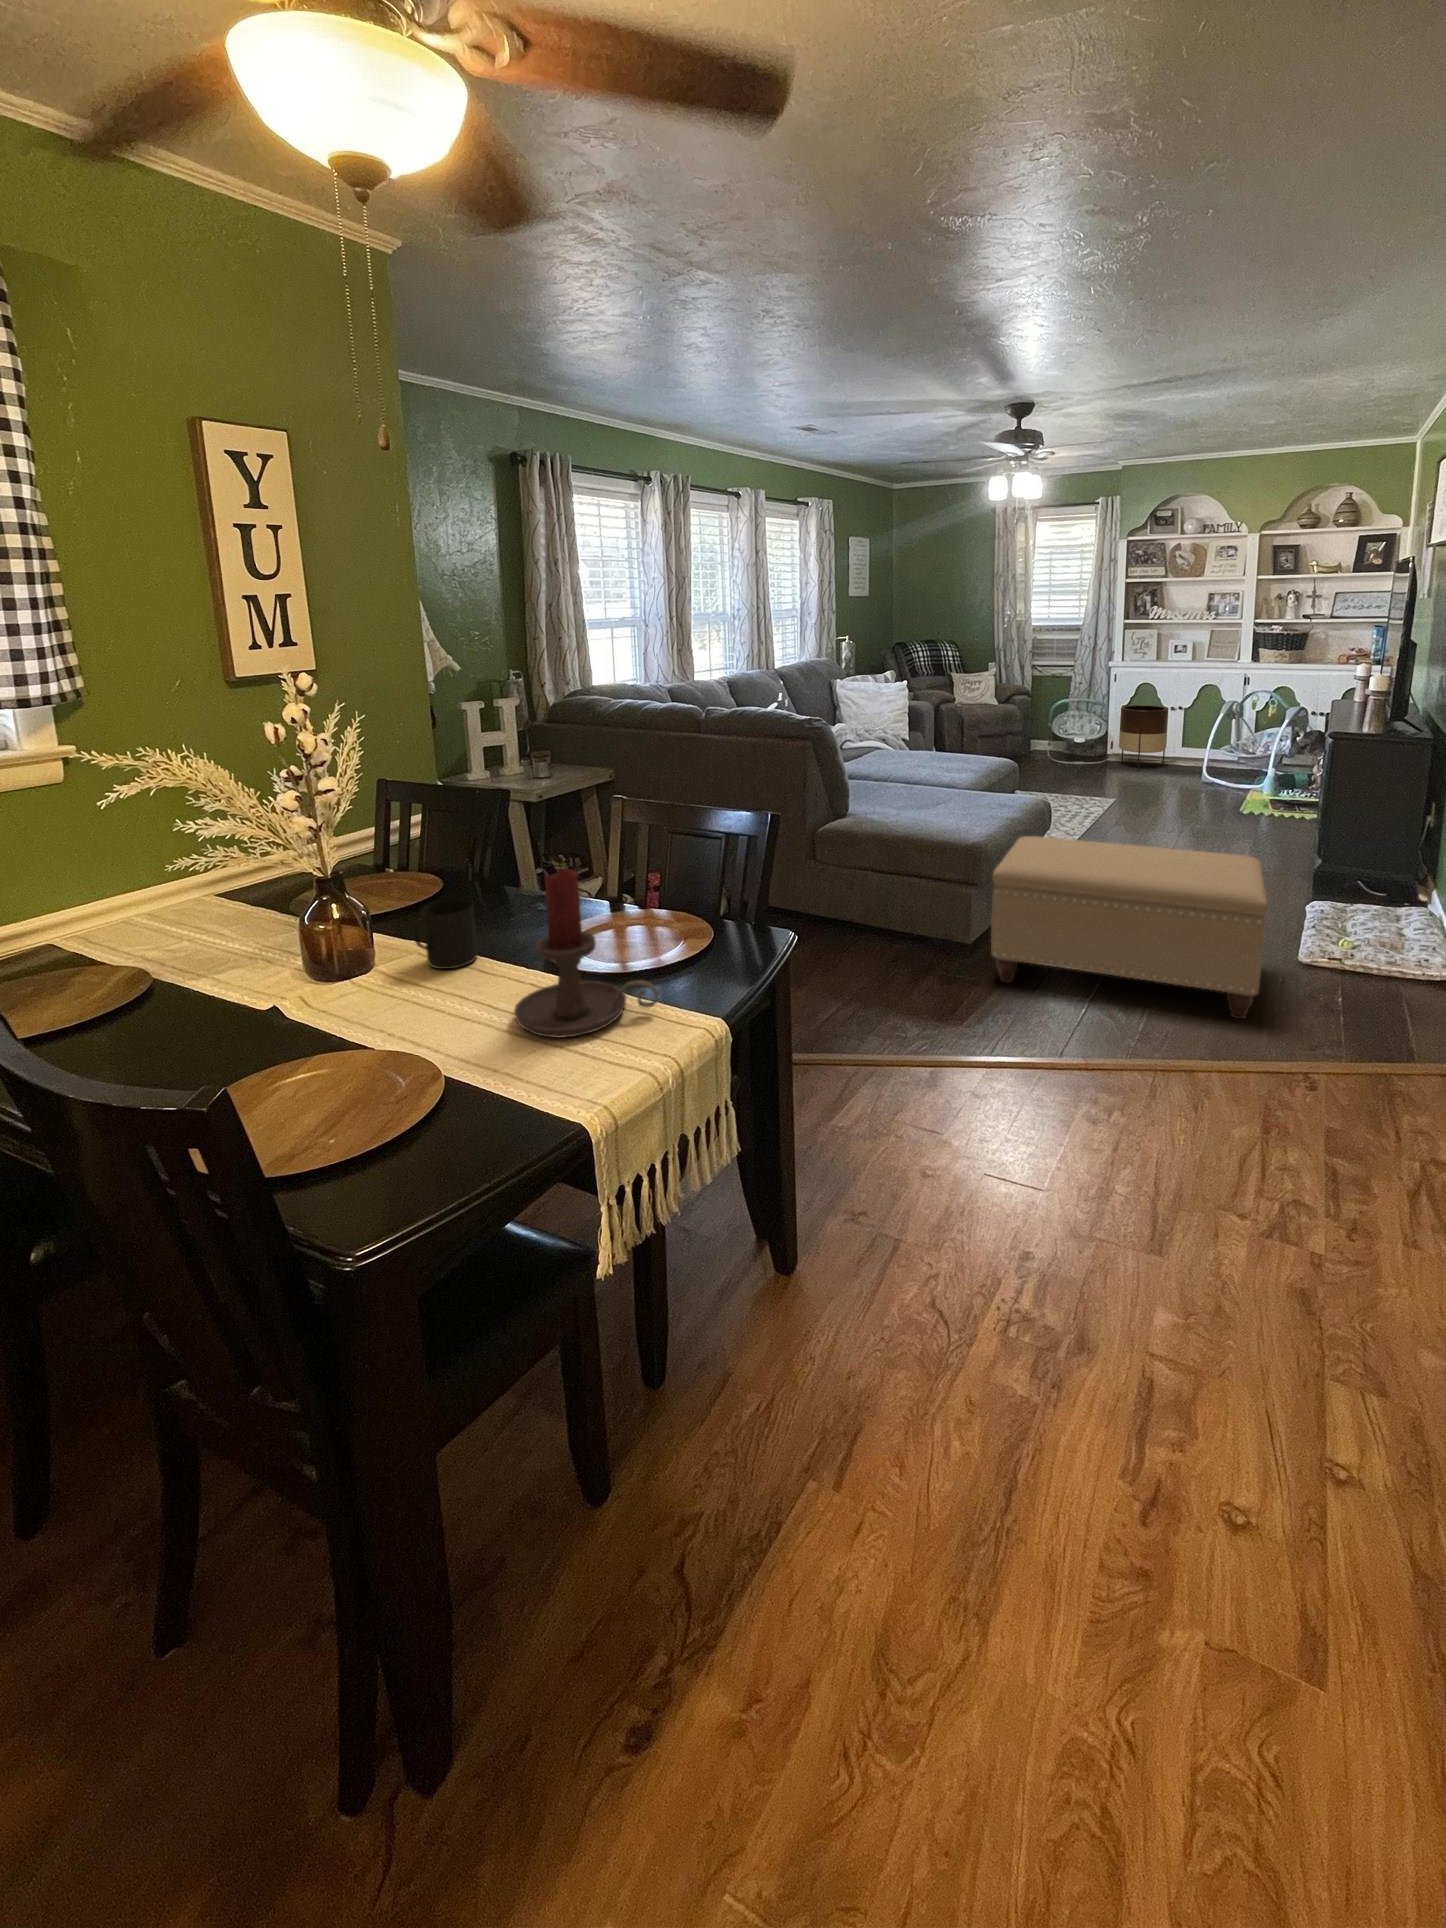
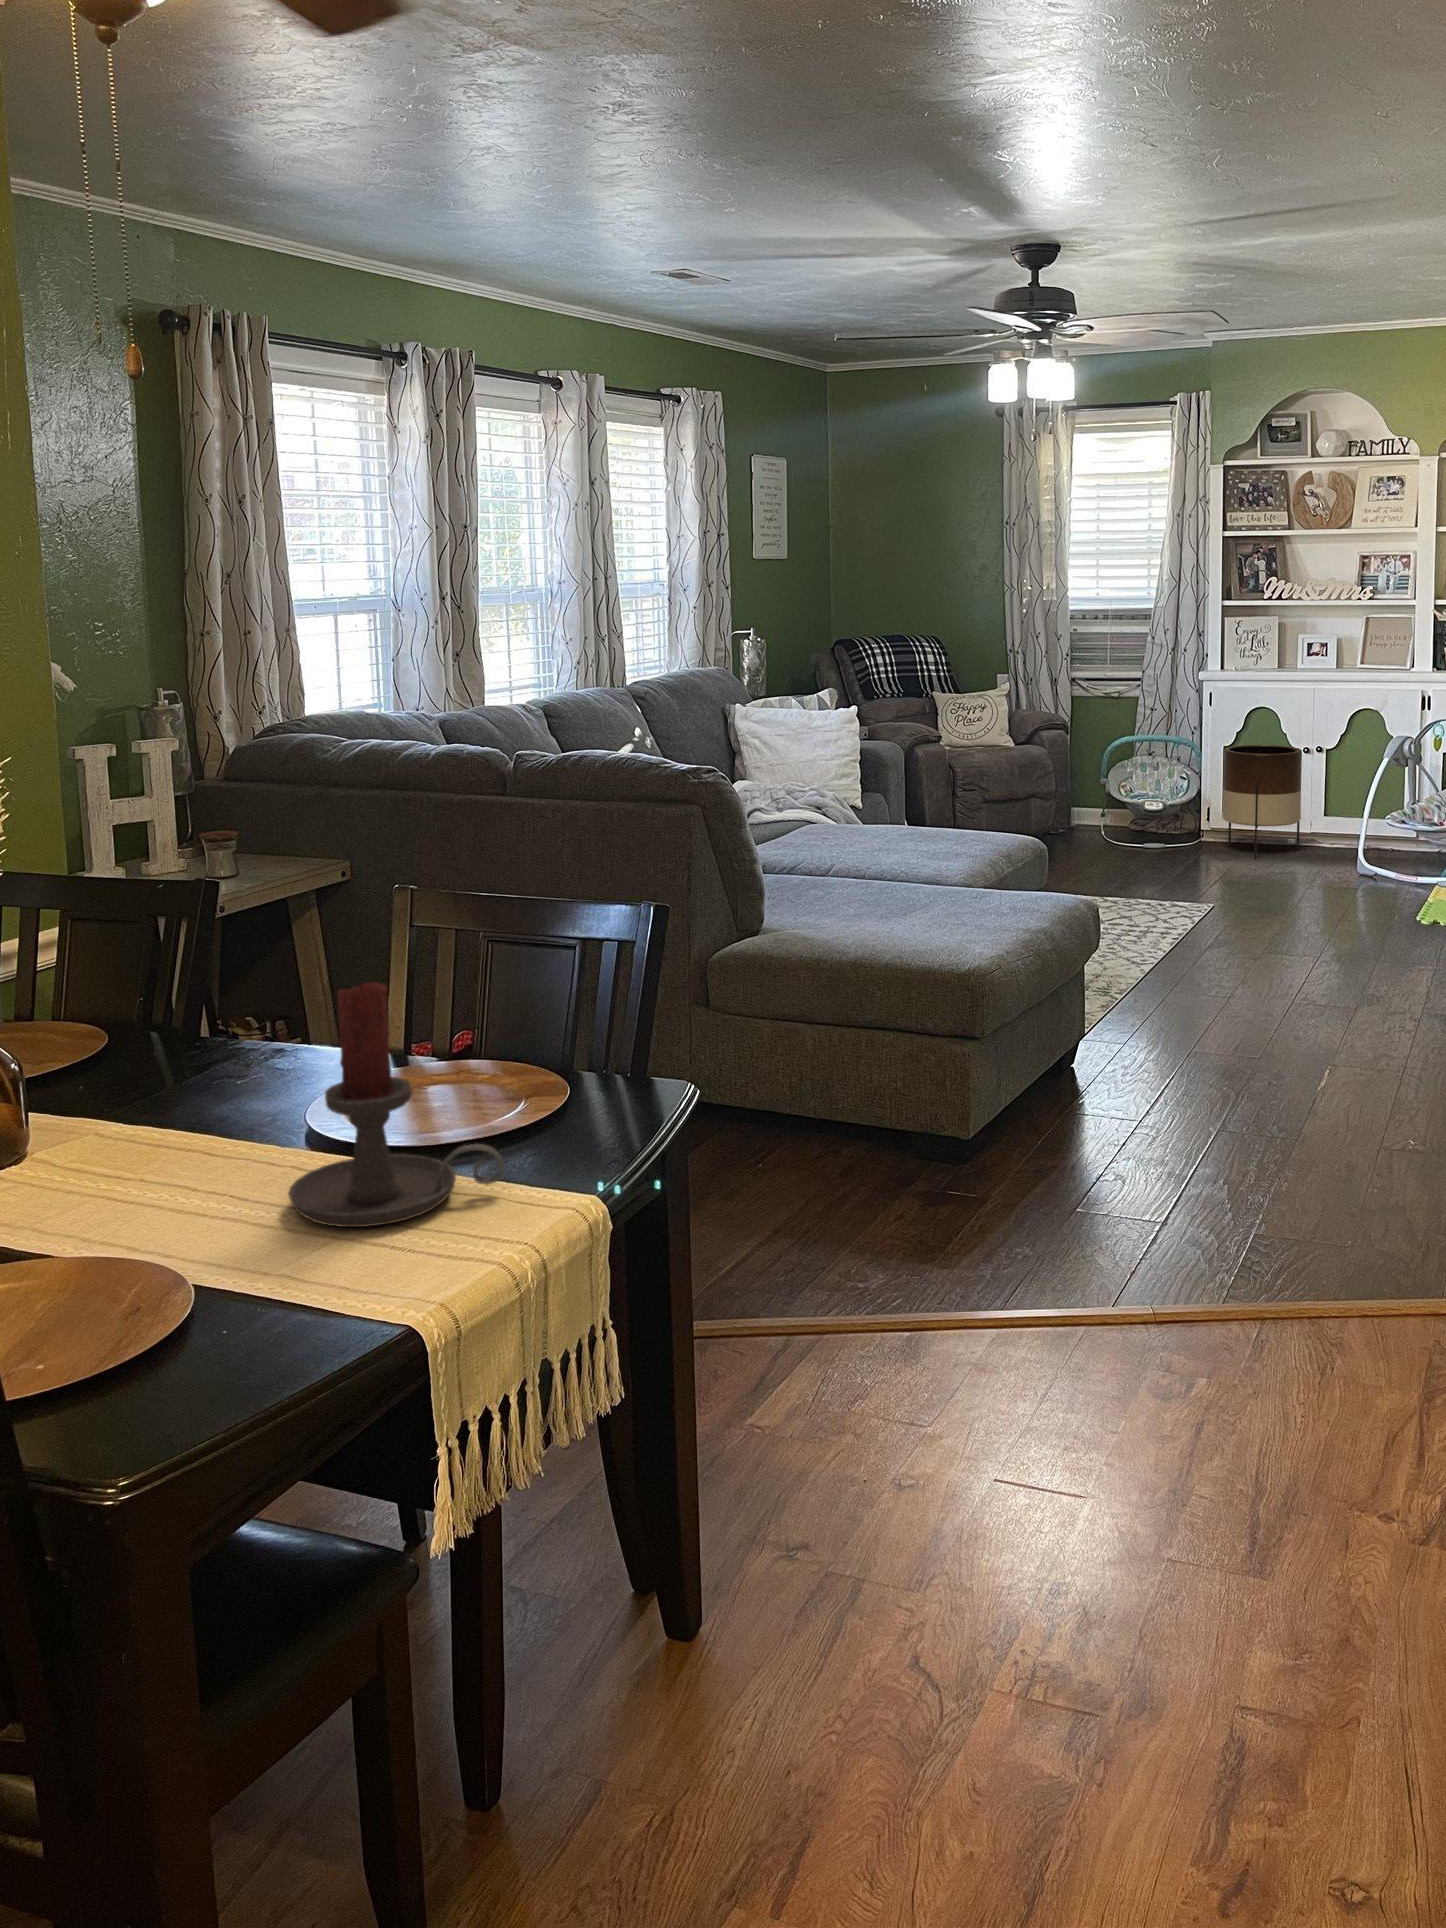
ottoman: present [991,836,1267,1019] -> none [1002,960,1425,1239]
mug: present [413,899,477,969] -> none [110,1045,205,1153]

